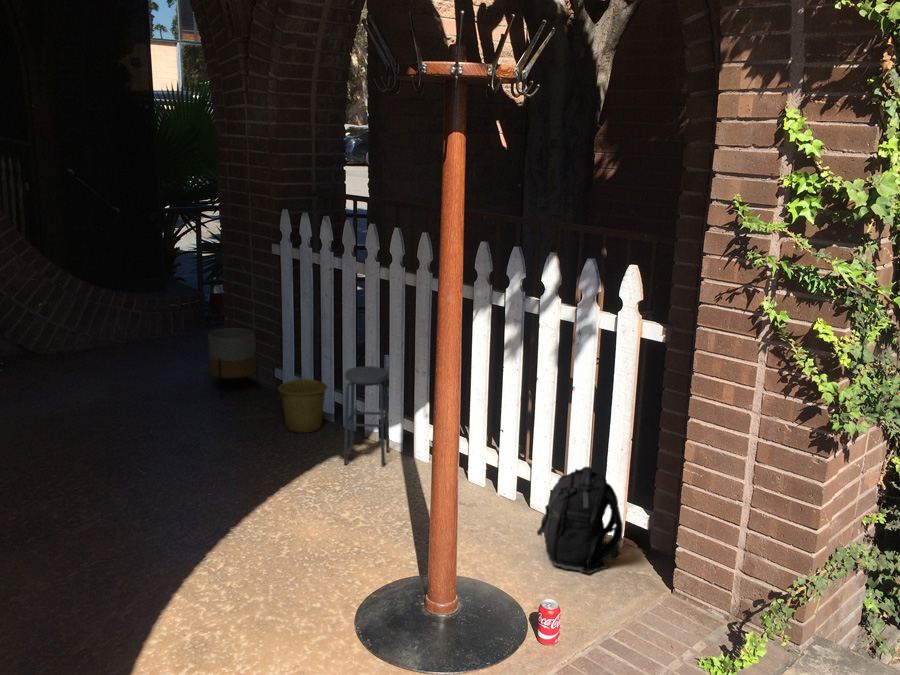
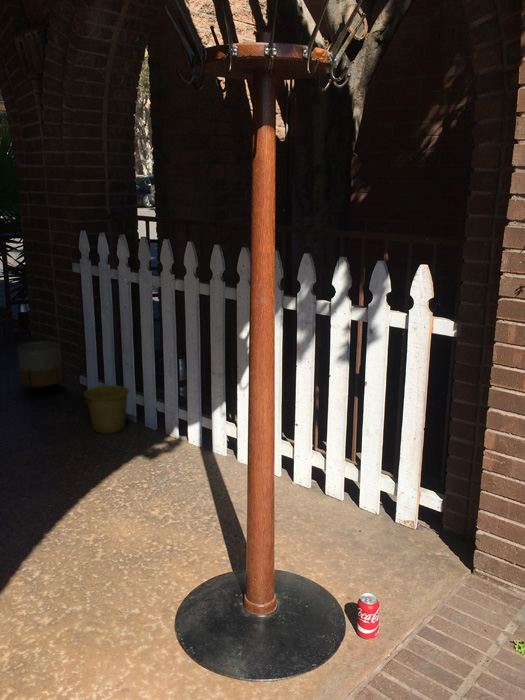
stool: present [344,366,390,467] -> none [147,371,189,463]
backpack: present [537,467,623,574] -> none [340,457,422,559]

